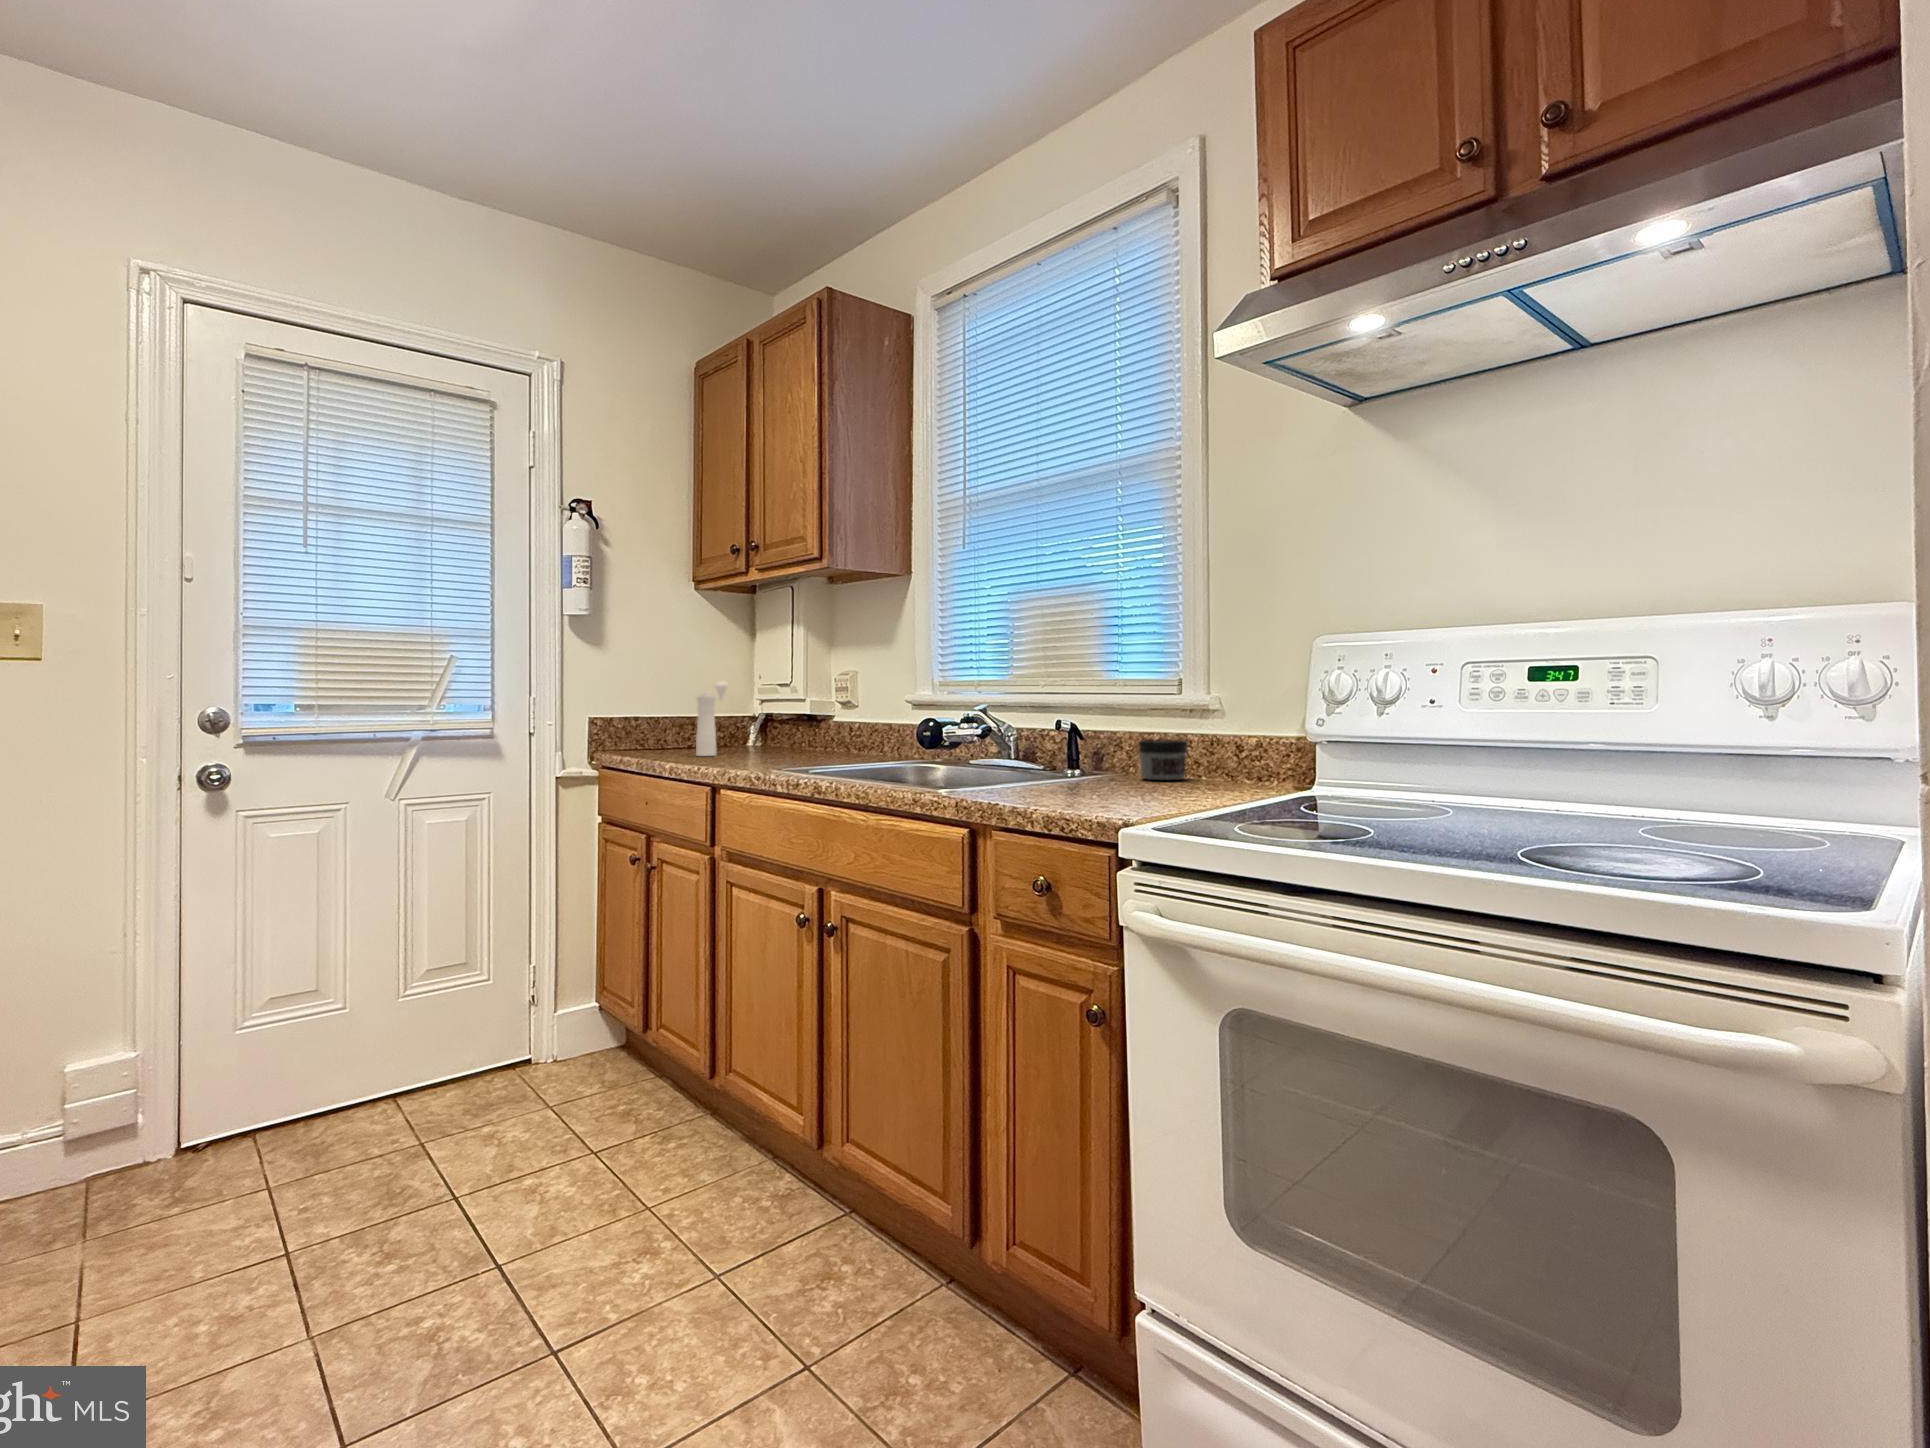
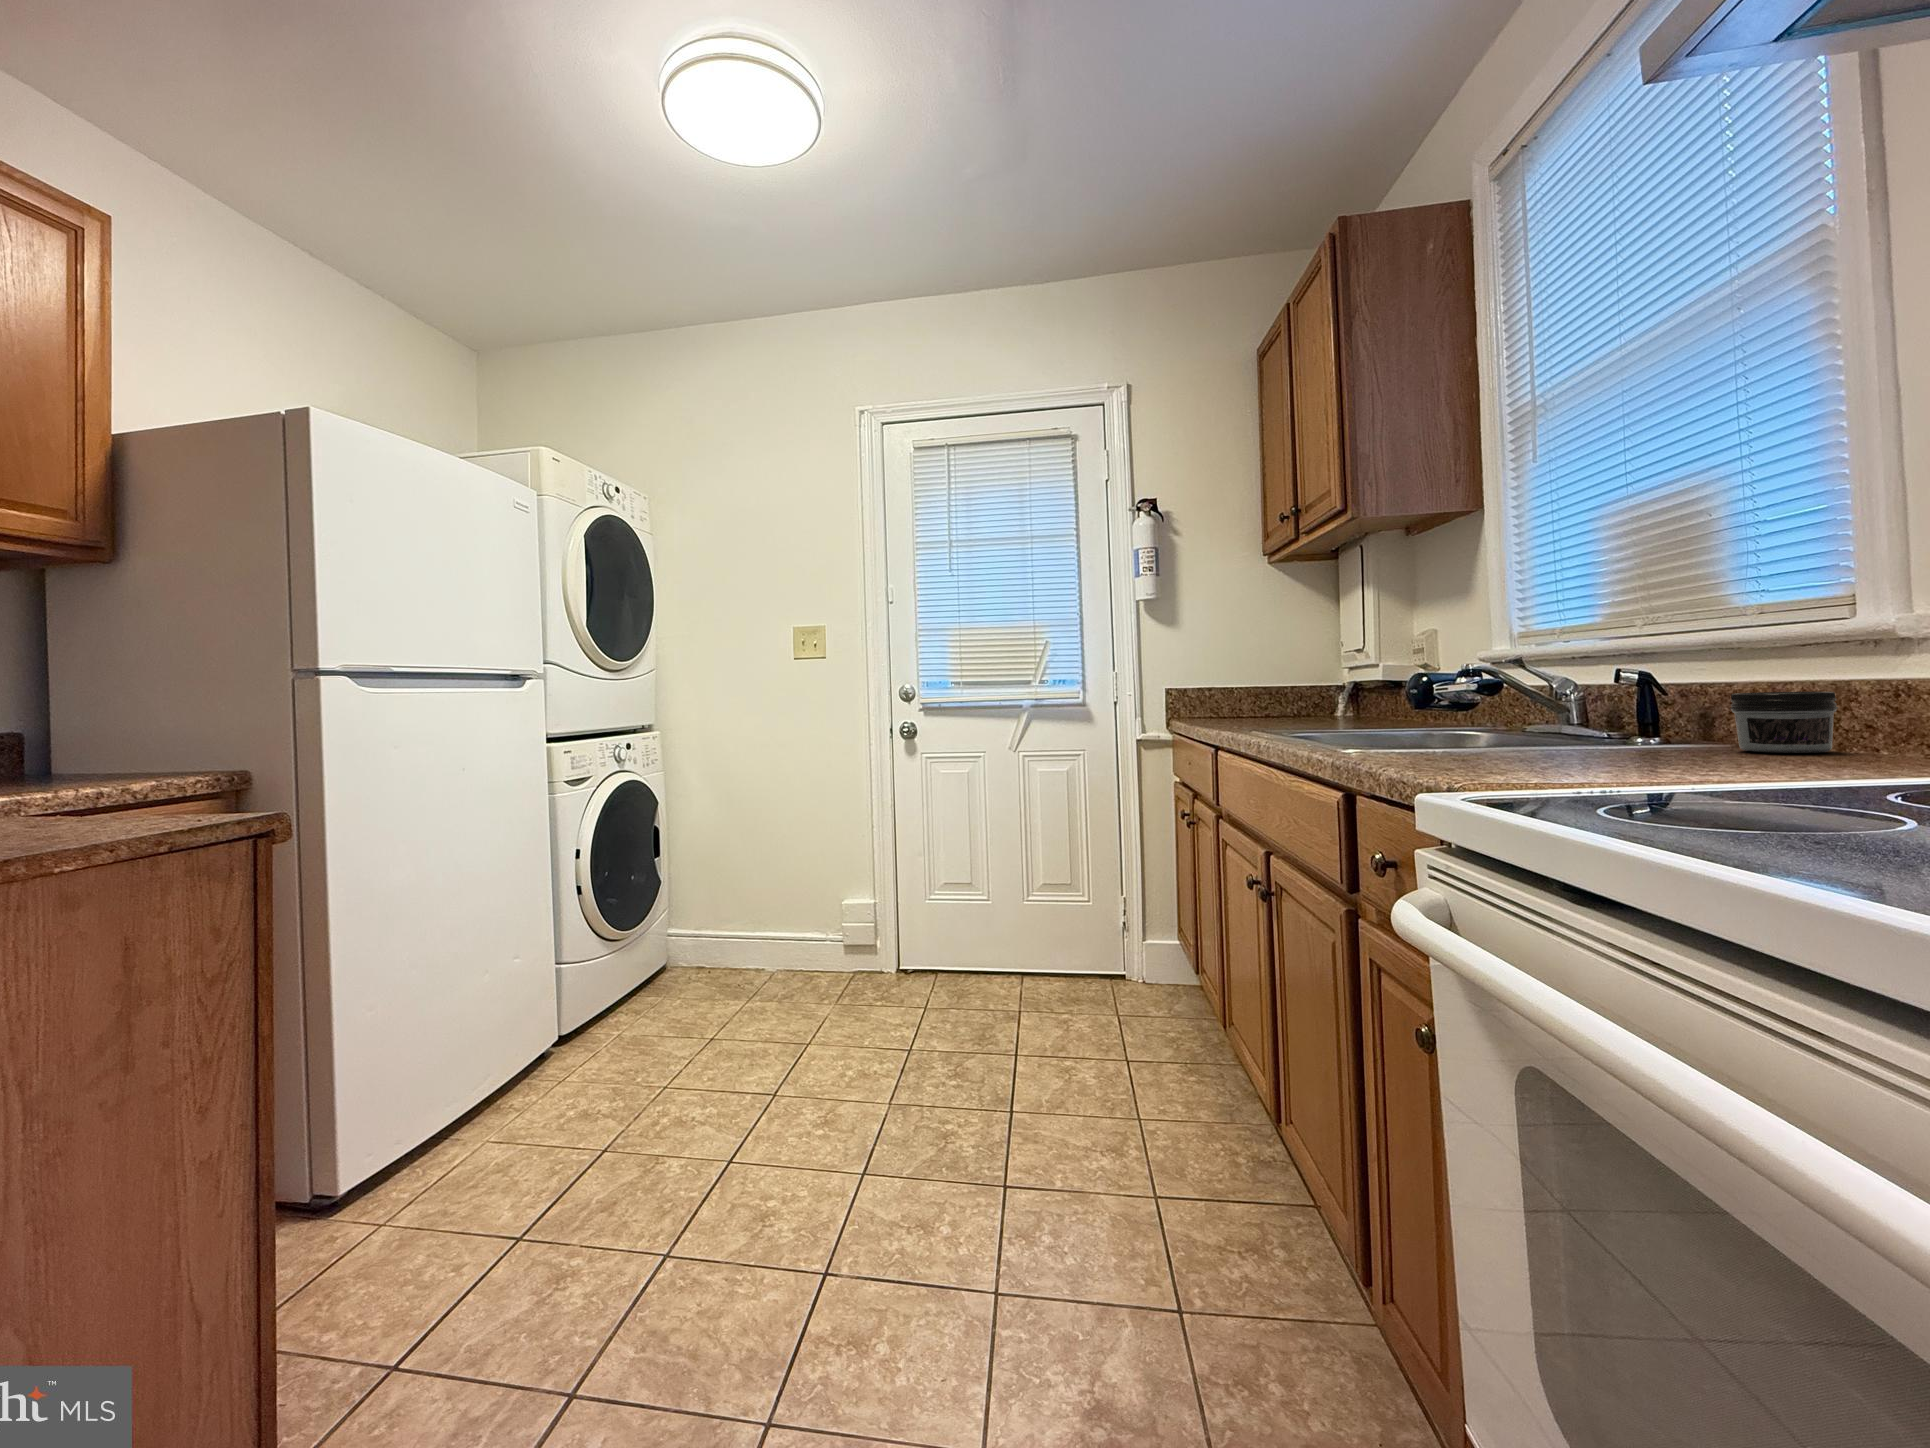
pepper mill: present [696,681,728,756] -> none [1251,648,1294,722]

